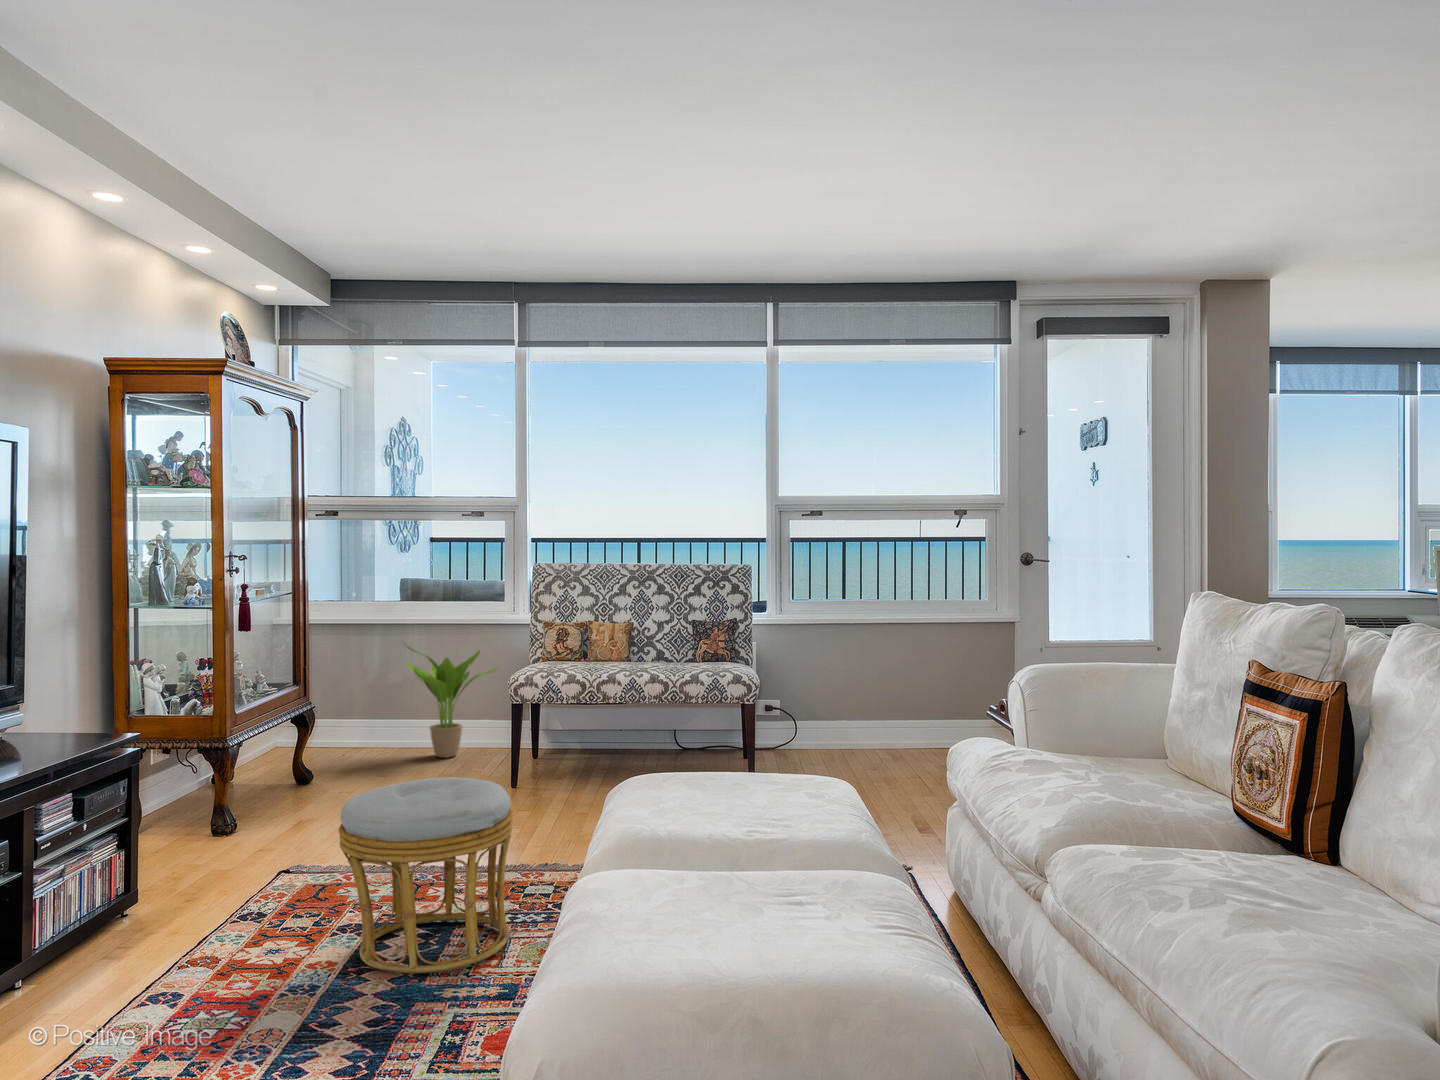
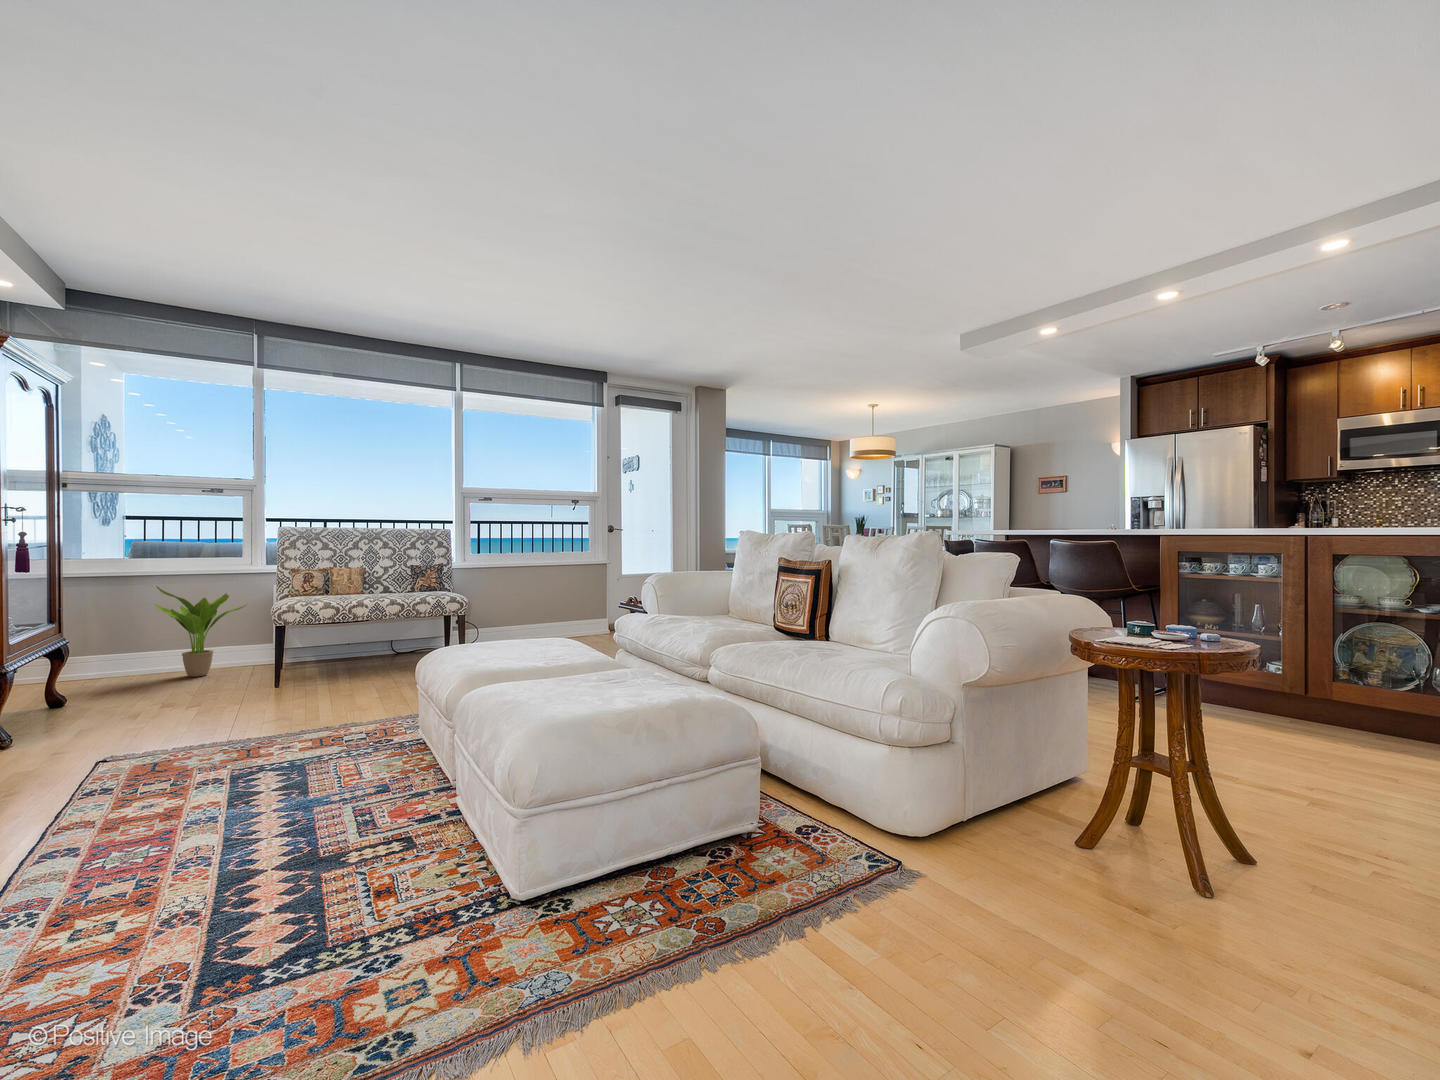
ottoman: present [339,777,513,973] -> none [215,659,358,794]

